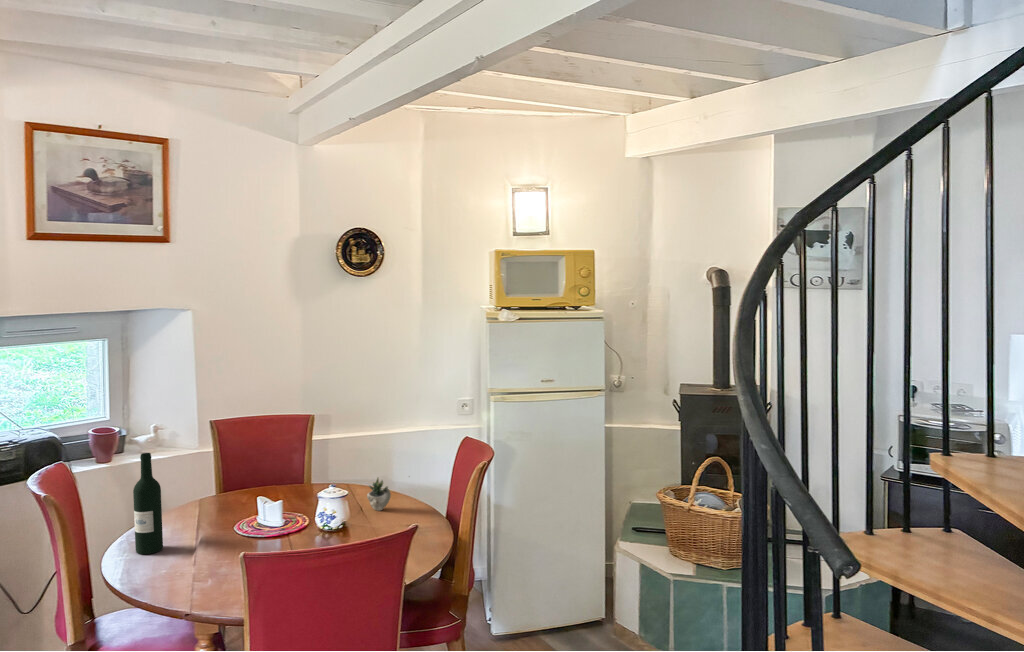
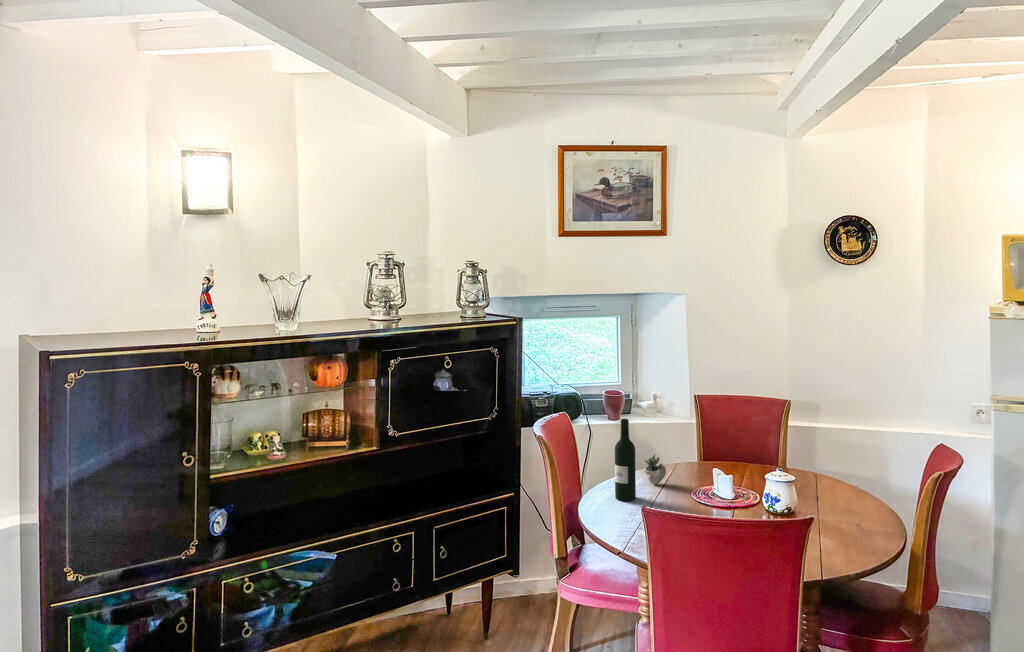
succulent plant: present [367,478,391,511] -> present [644,454,678,485]

